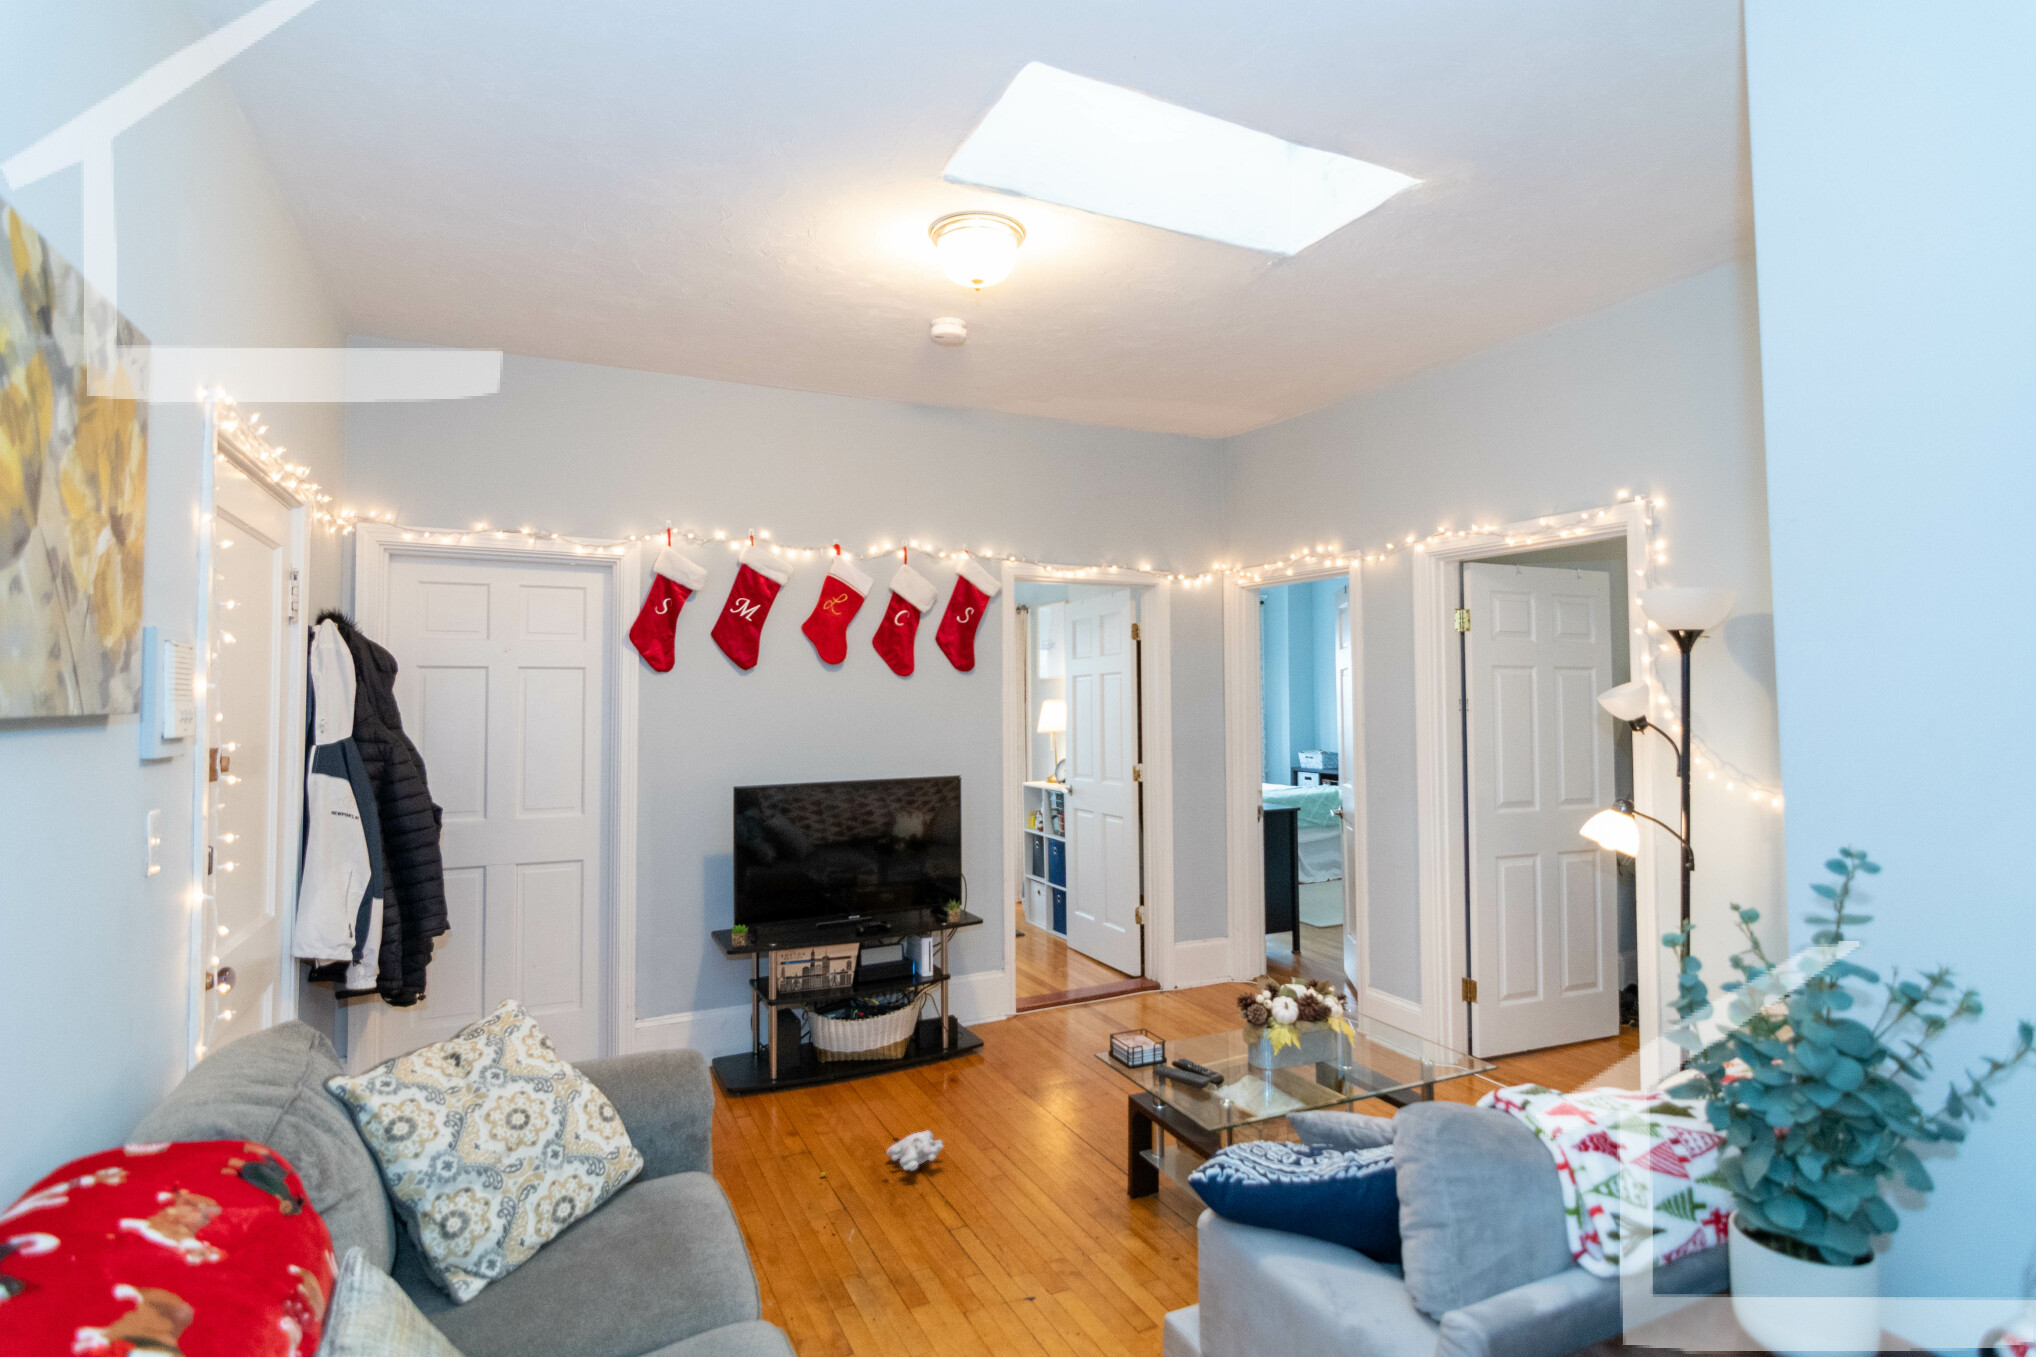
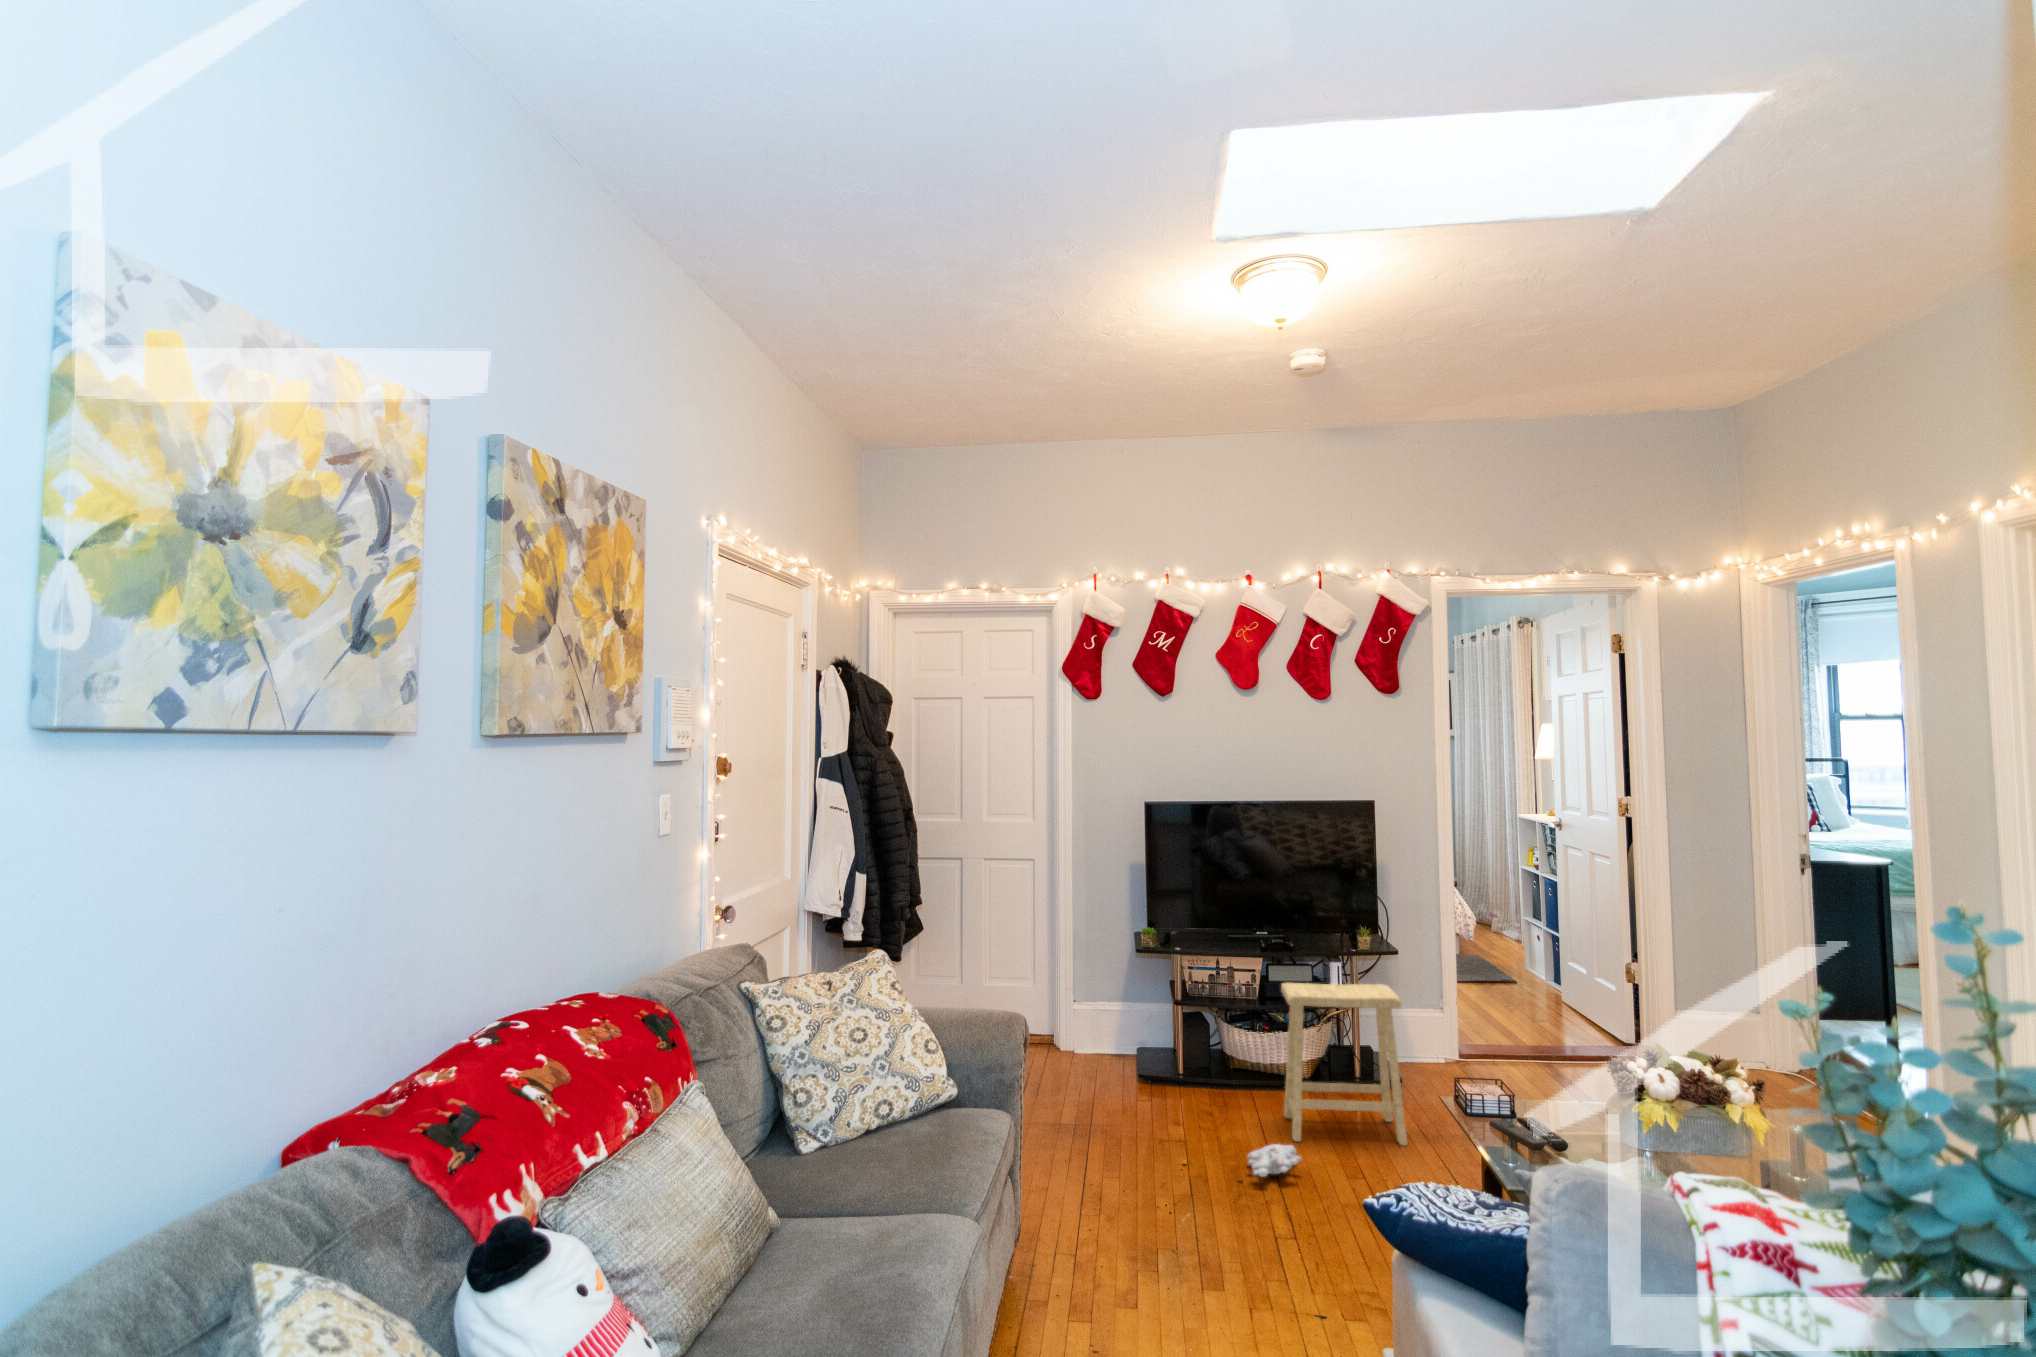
footstool: none [895,954,1019,1125] -> present [1281,983,1407,1146]

